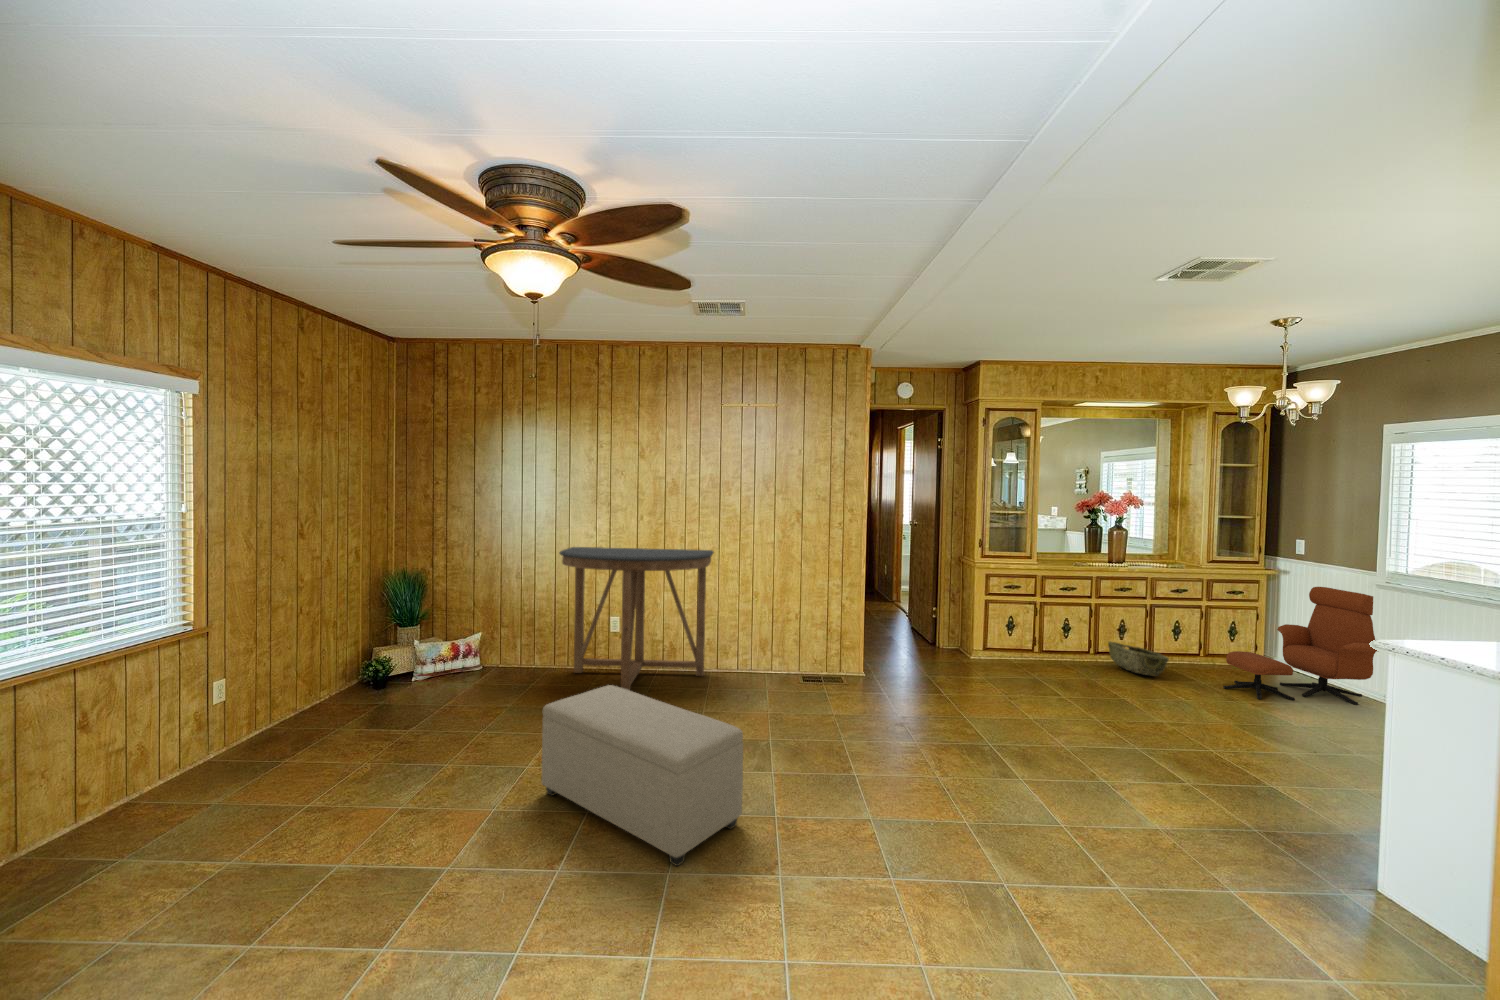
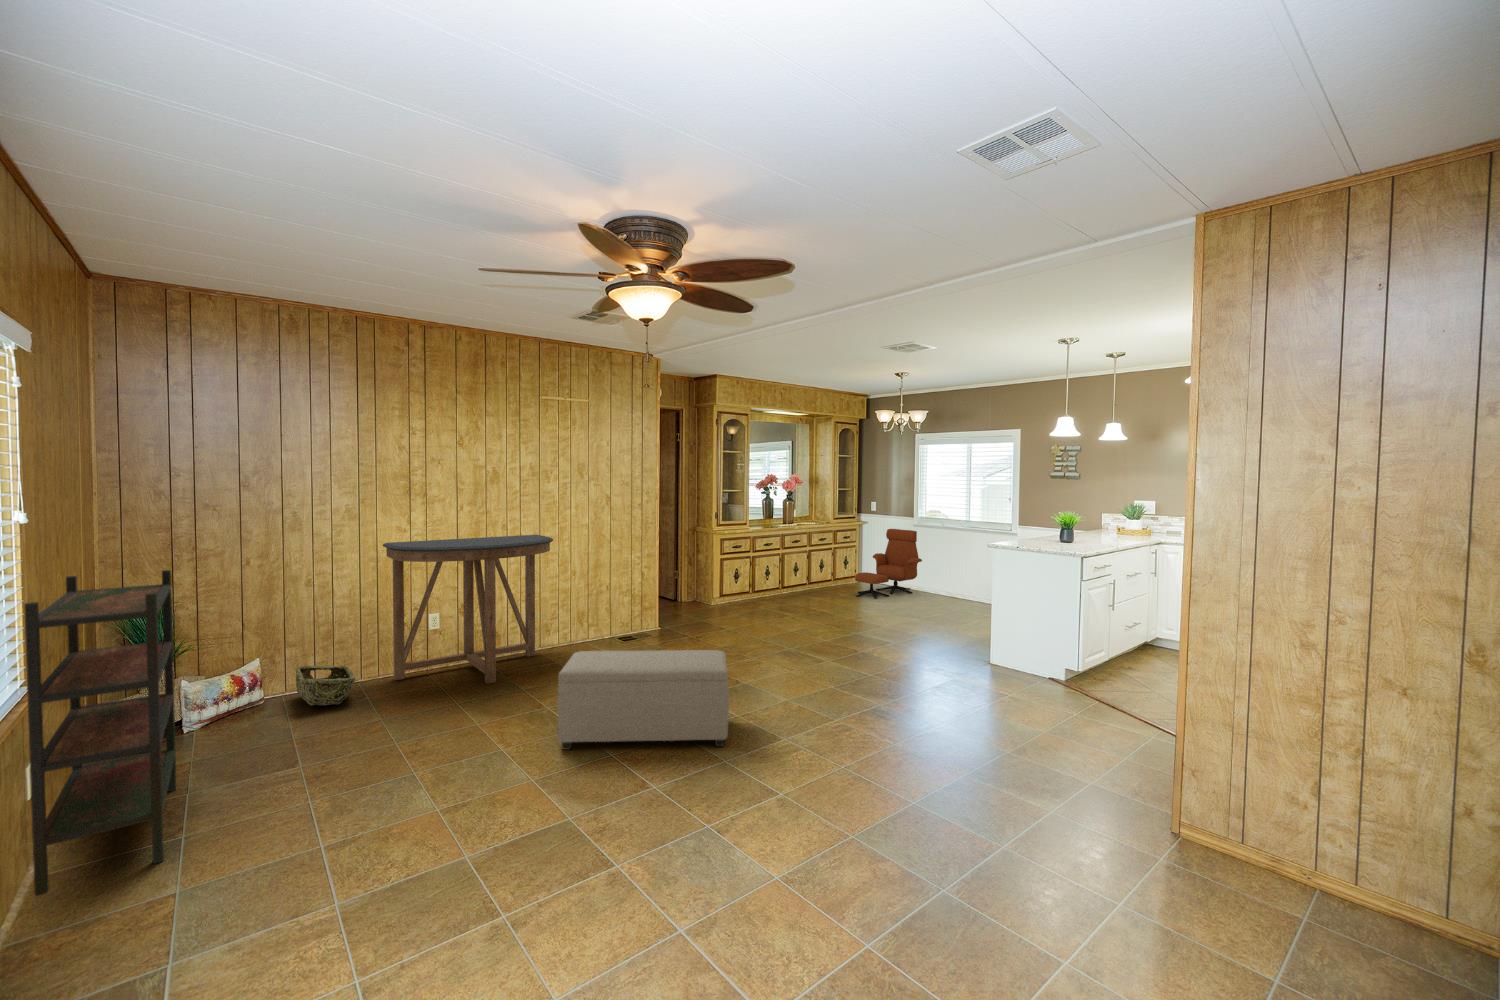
bookshelf: none [160,553,335,782] -> present [24,570,176,896]
woven basket: present [1108,642,1169,676] -> present [296,666,355,705]

